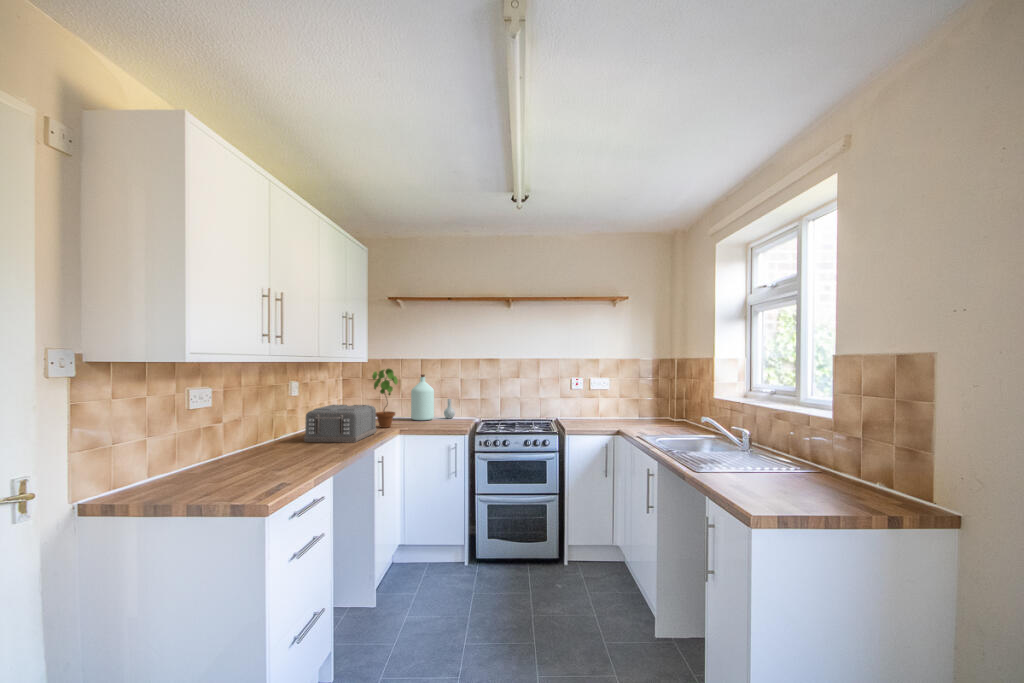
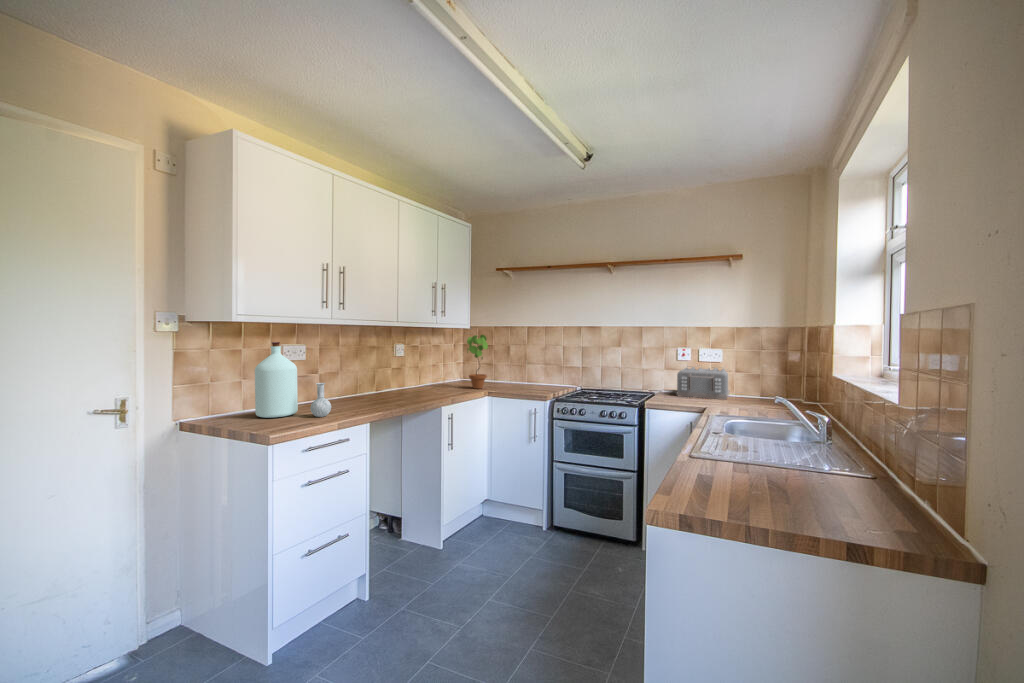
bottle: present [411,374,455,420] -> present [255,342,331,418]
toaster: present [304,405,377,443] -> present [676,367,730,400]

